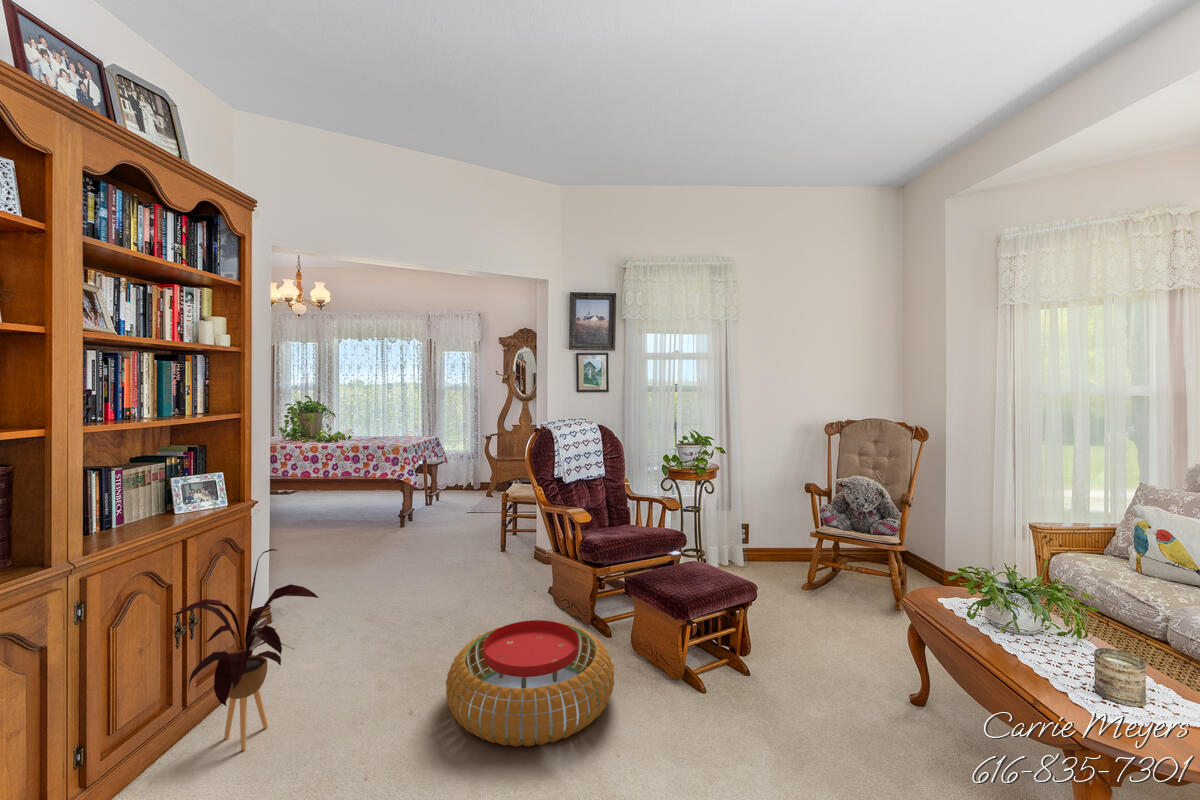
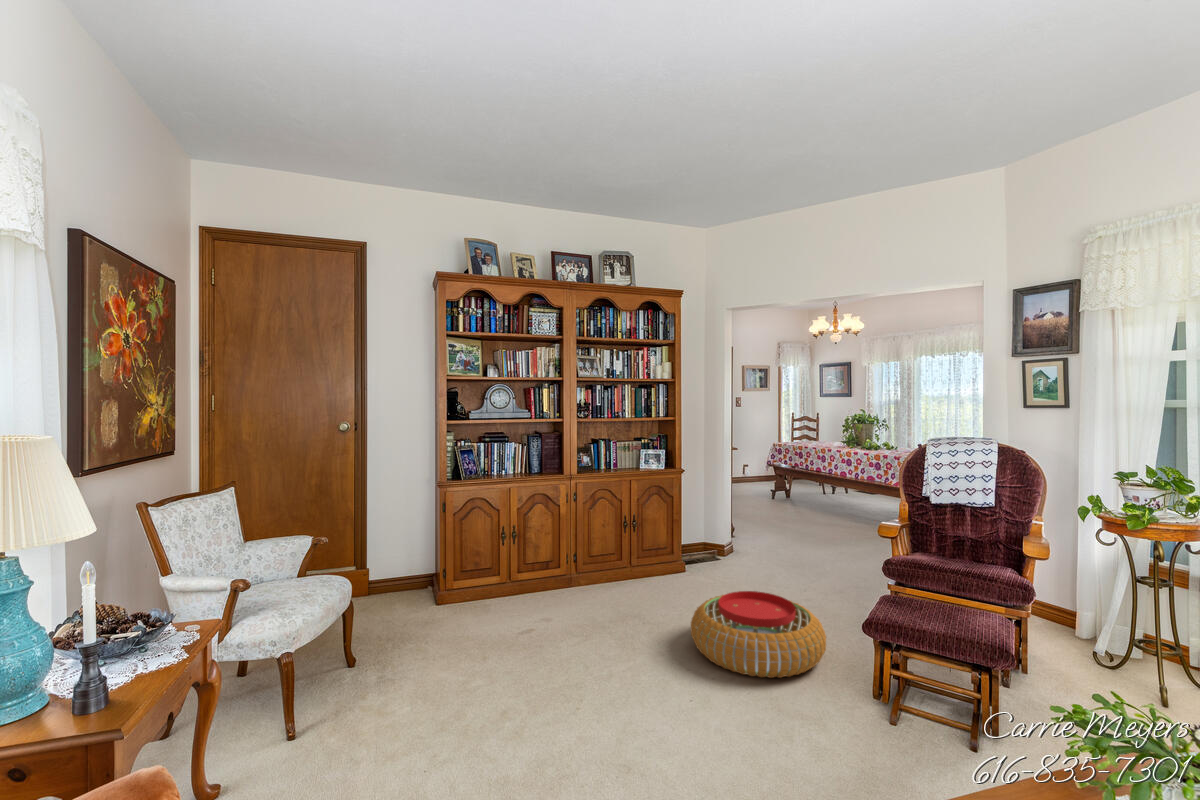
house plant: present [173,549,318,751] -> none [608,492,660,594]

